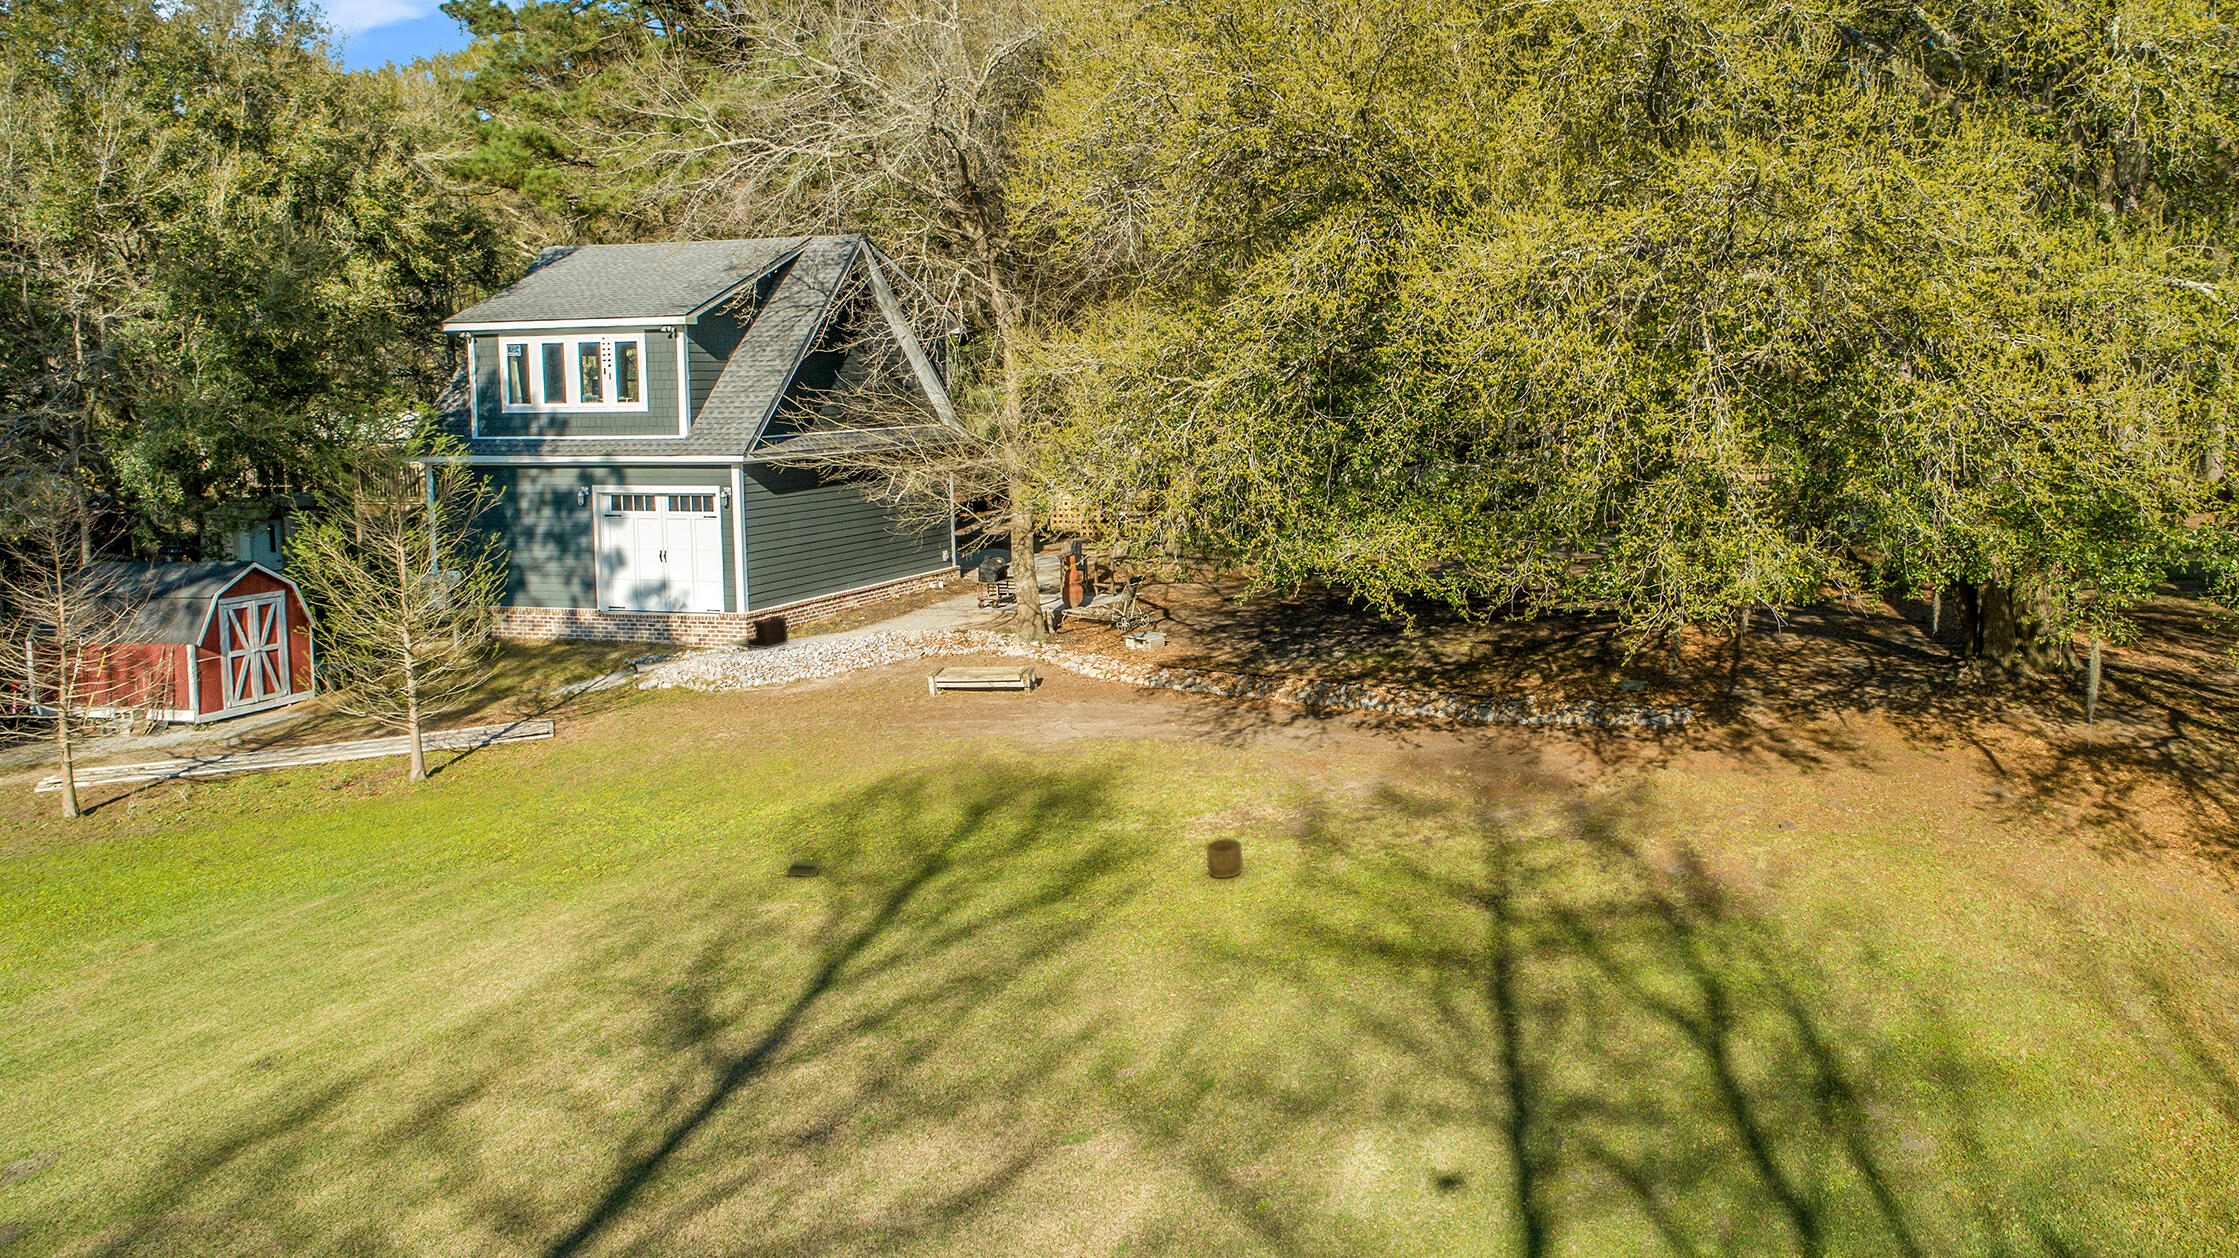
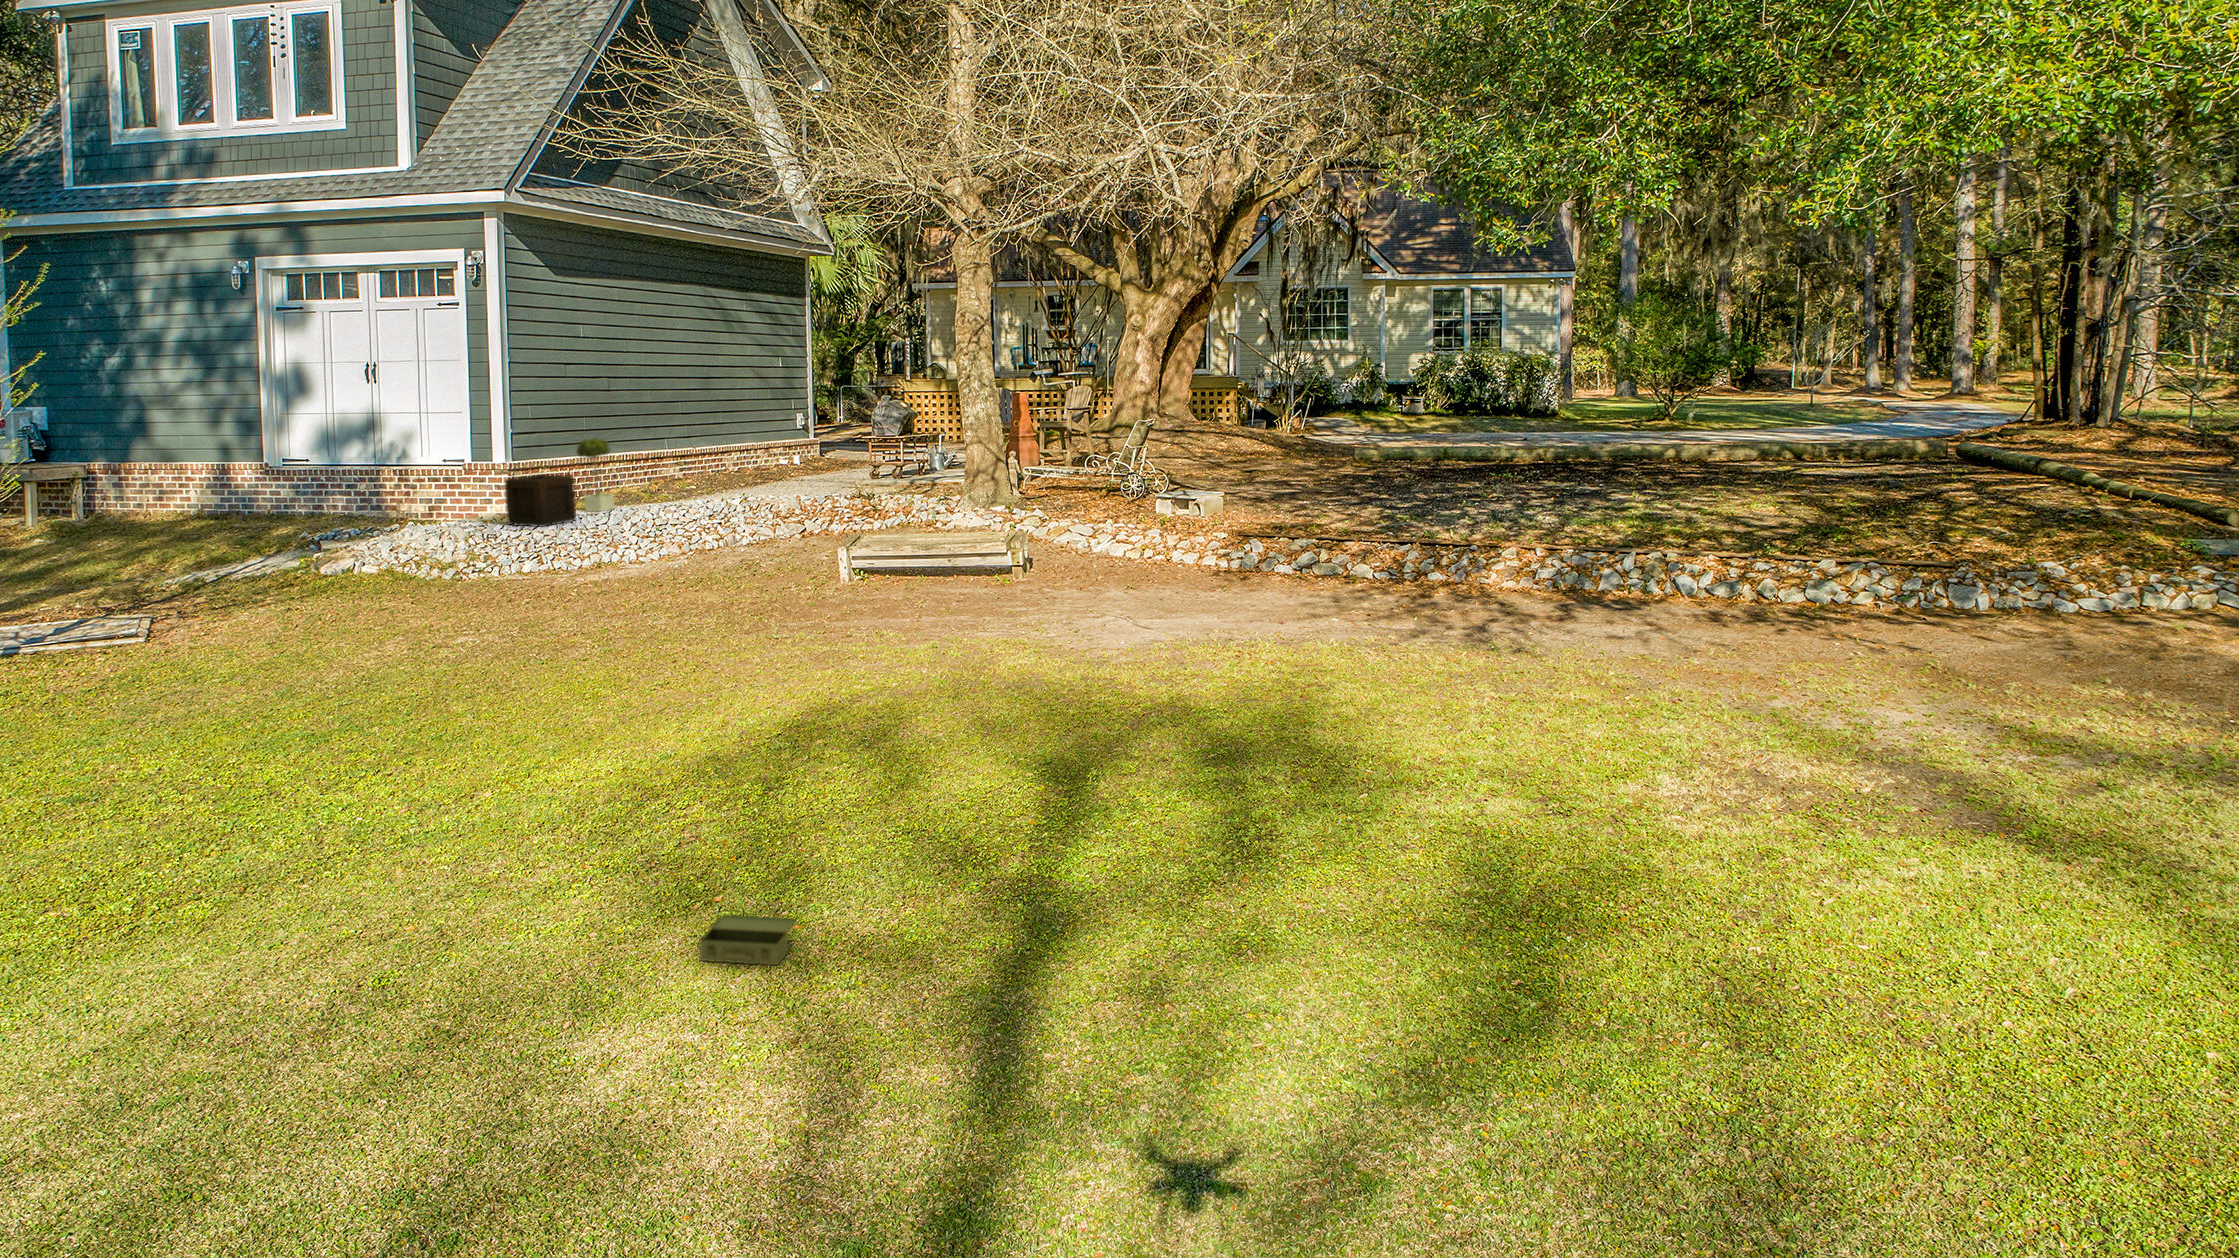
potted tree: none [789,591,813,635] -> present [577,438,614,512]
wooden bucket: present [1206,839,1242,878] -> none [2048,877,2198,1010]

